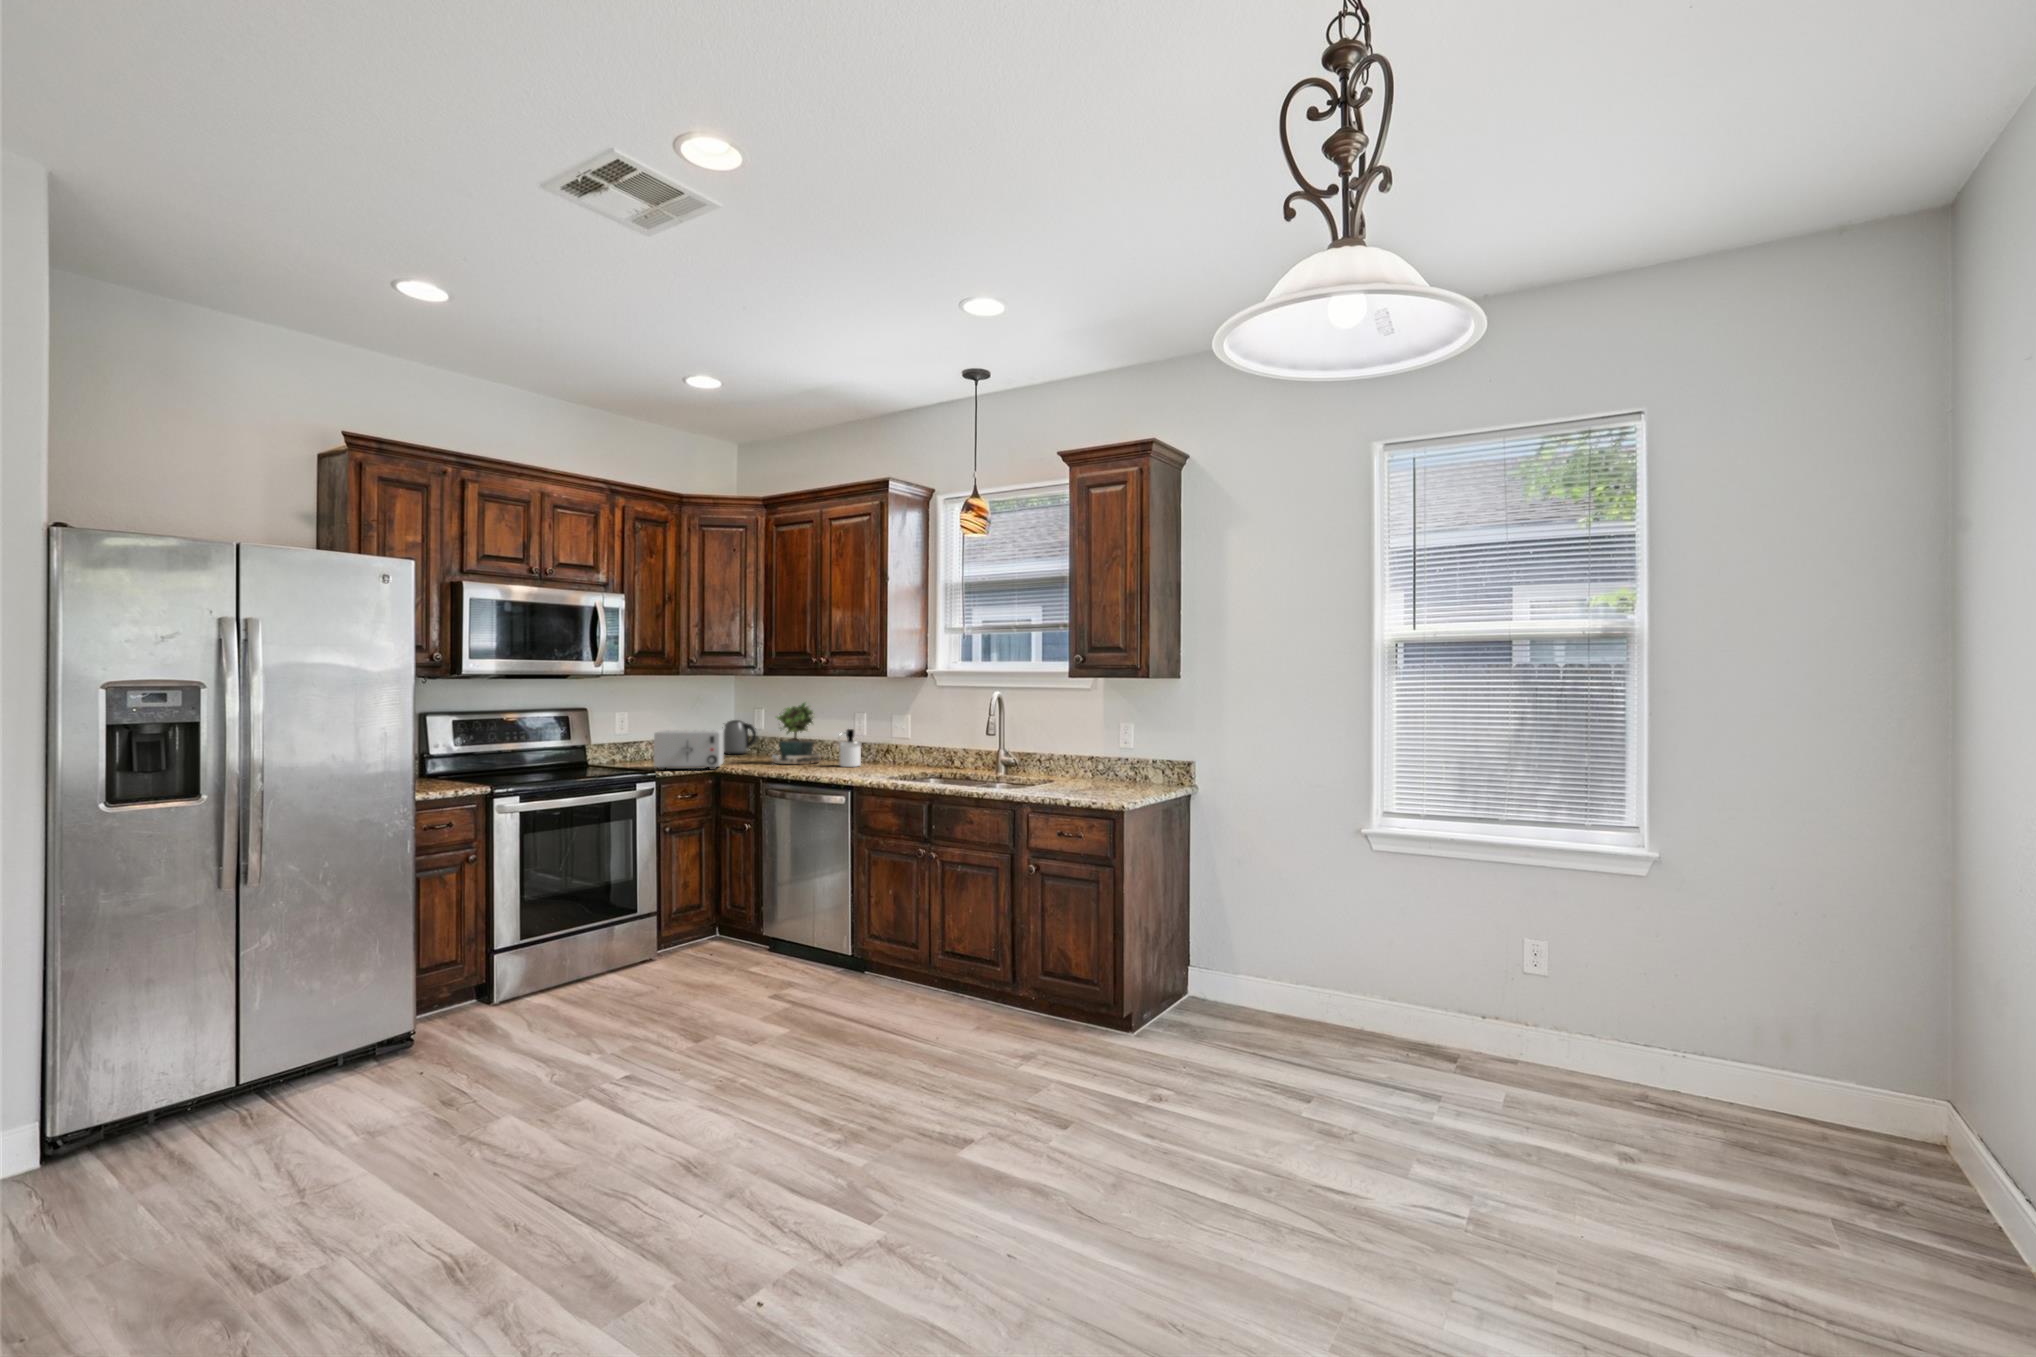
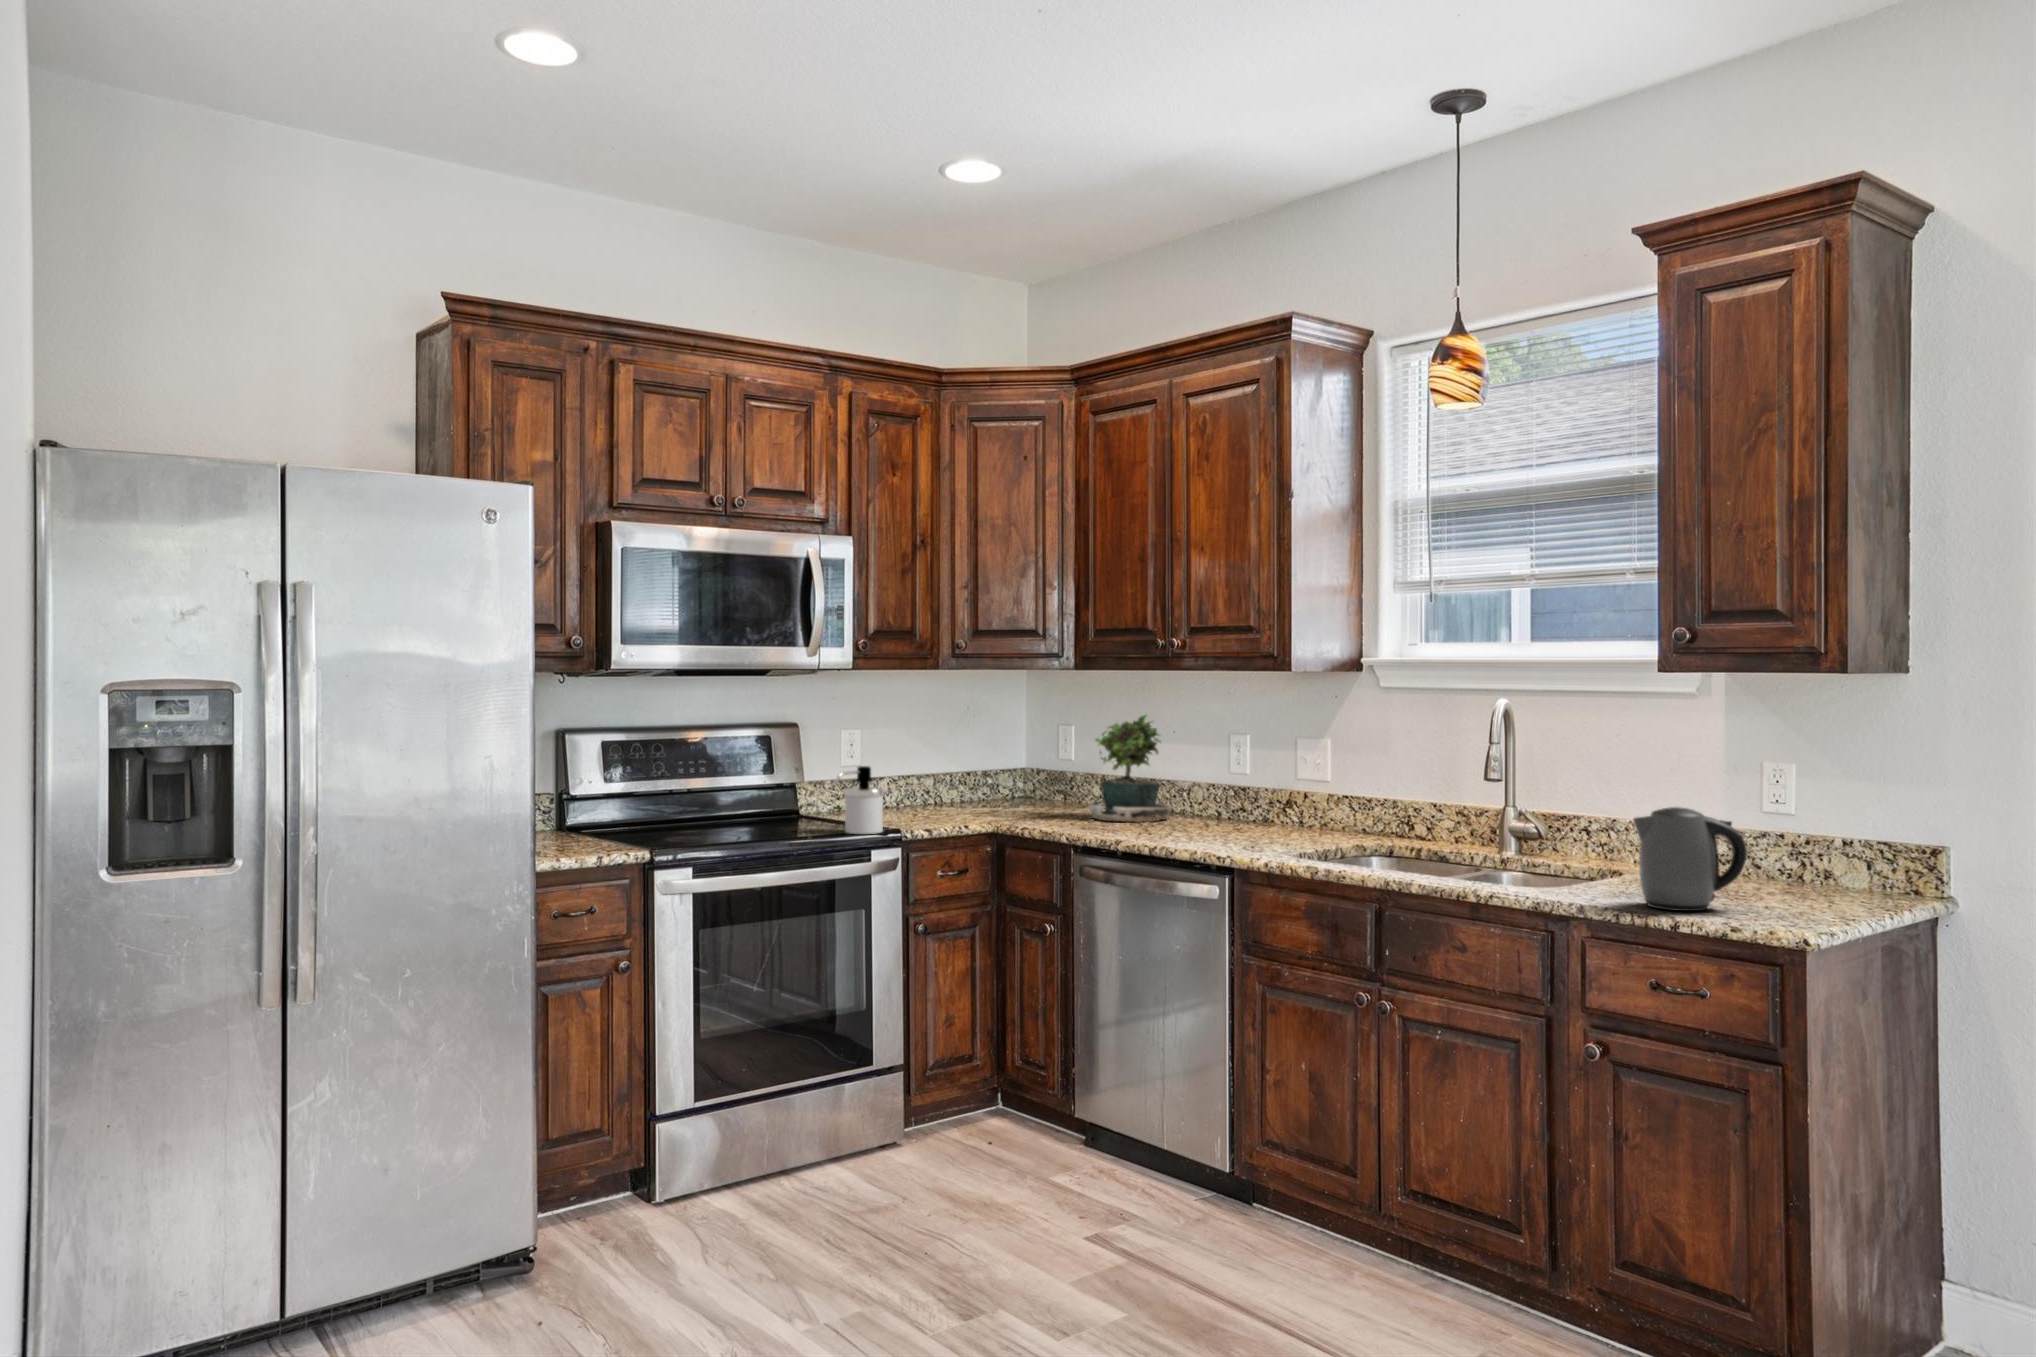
kettle: present [724,720,756,754] -> present [1633,807,1747,911]
soap dispenser: present [839,729,861,767] -> present [835,766,884,834]
toaster: present [654,730,724,770] -> none [901,760,1011,828]

